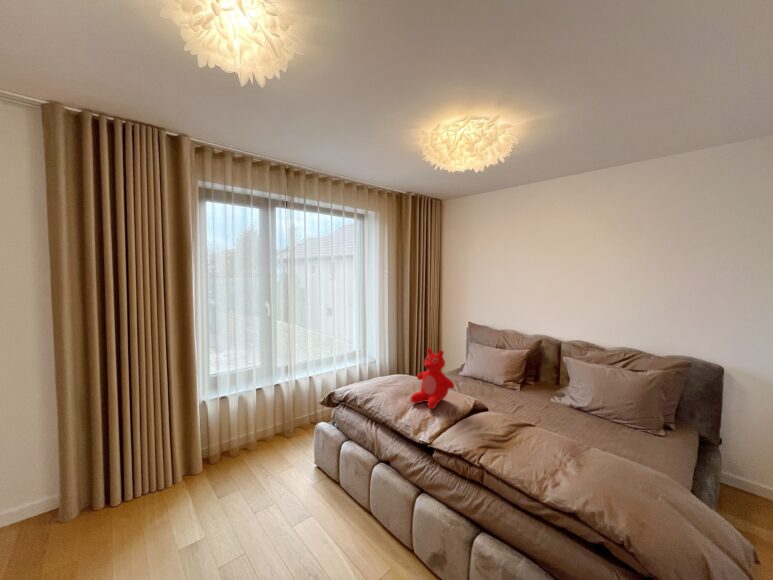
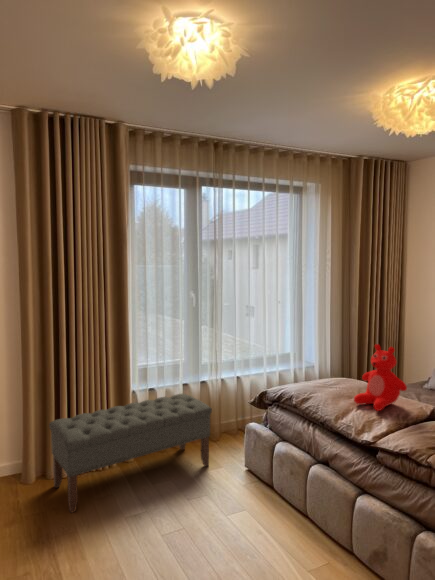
bench: none [90,400,283,558] -> present [49,394,212,513]

